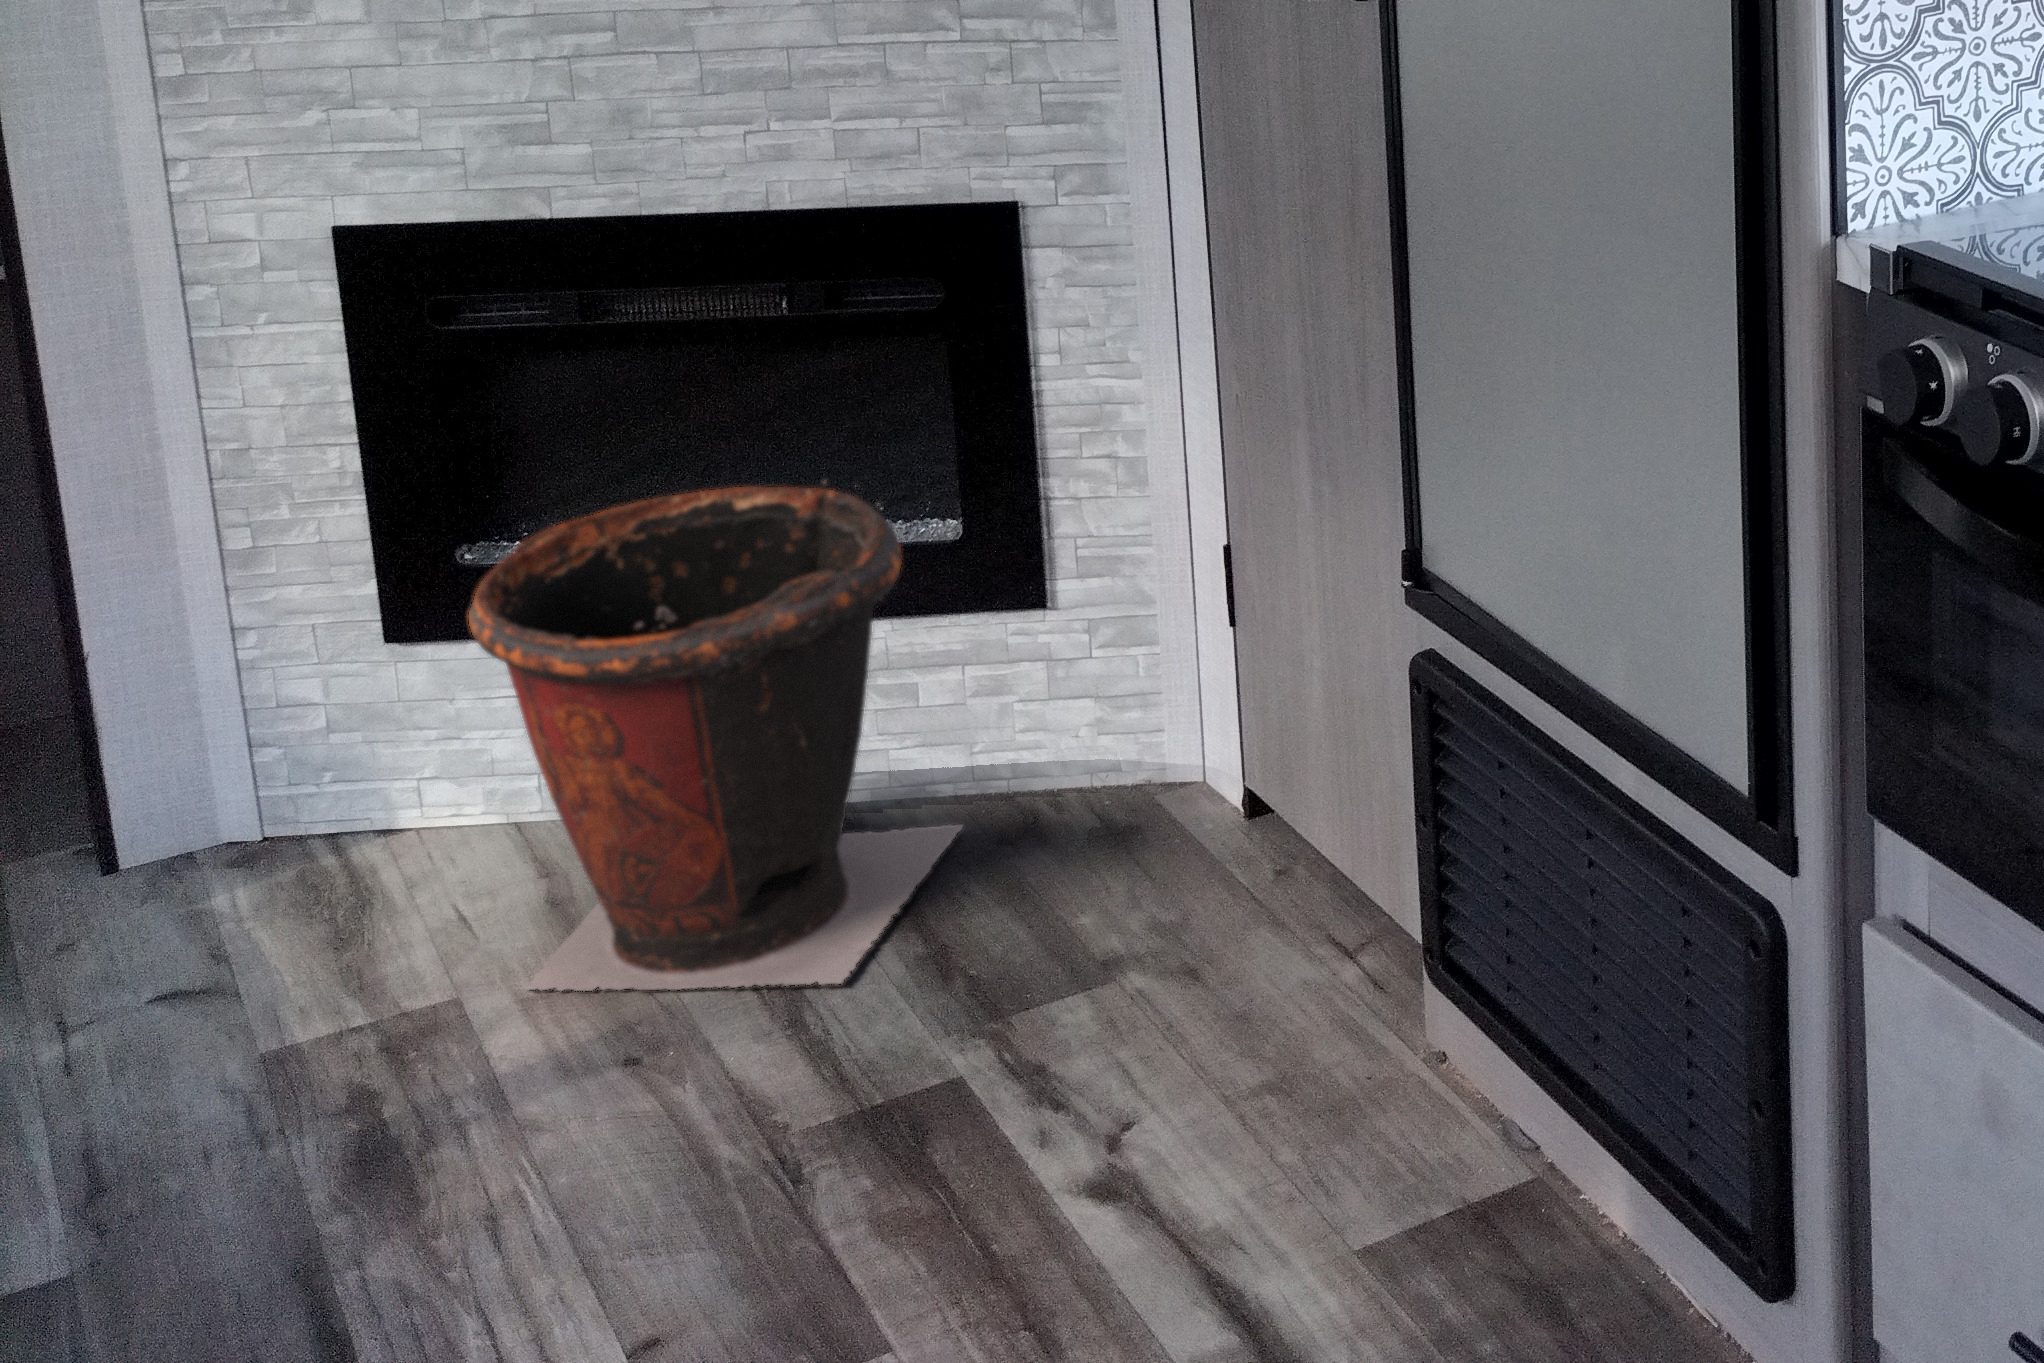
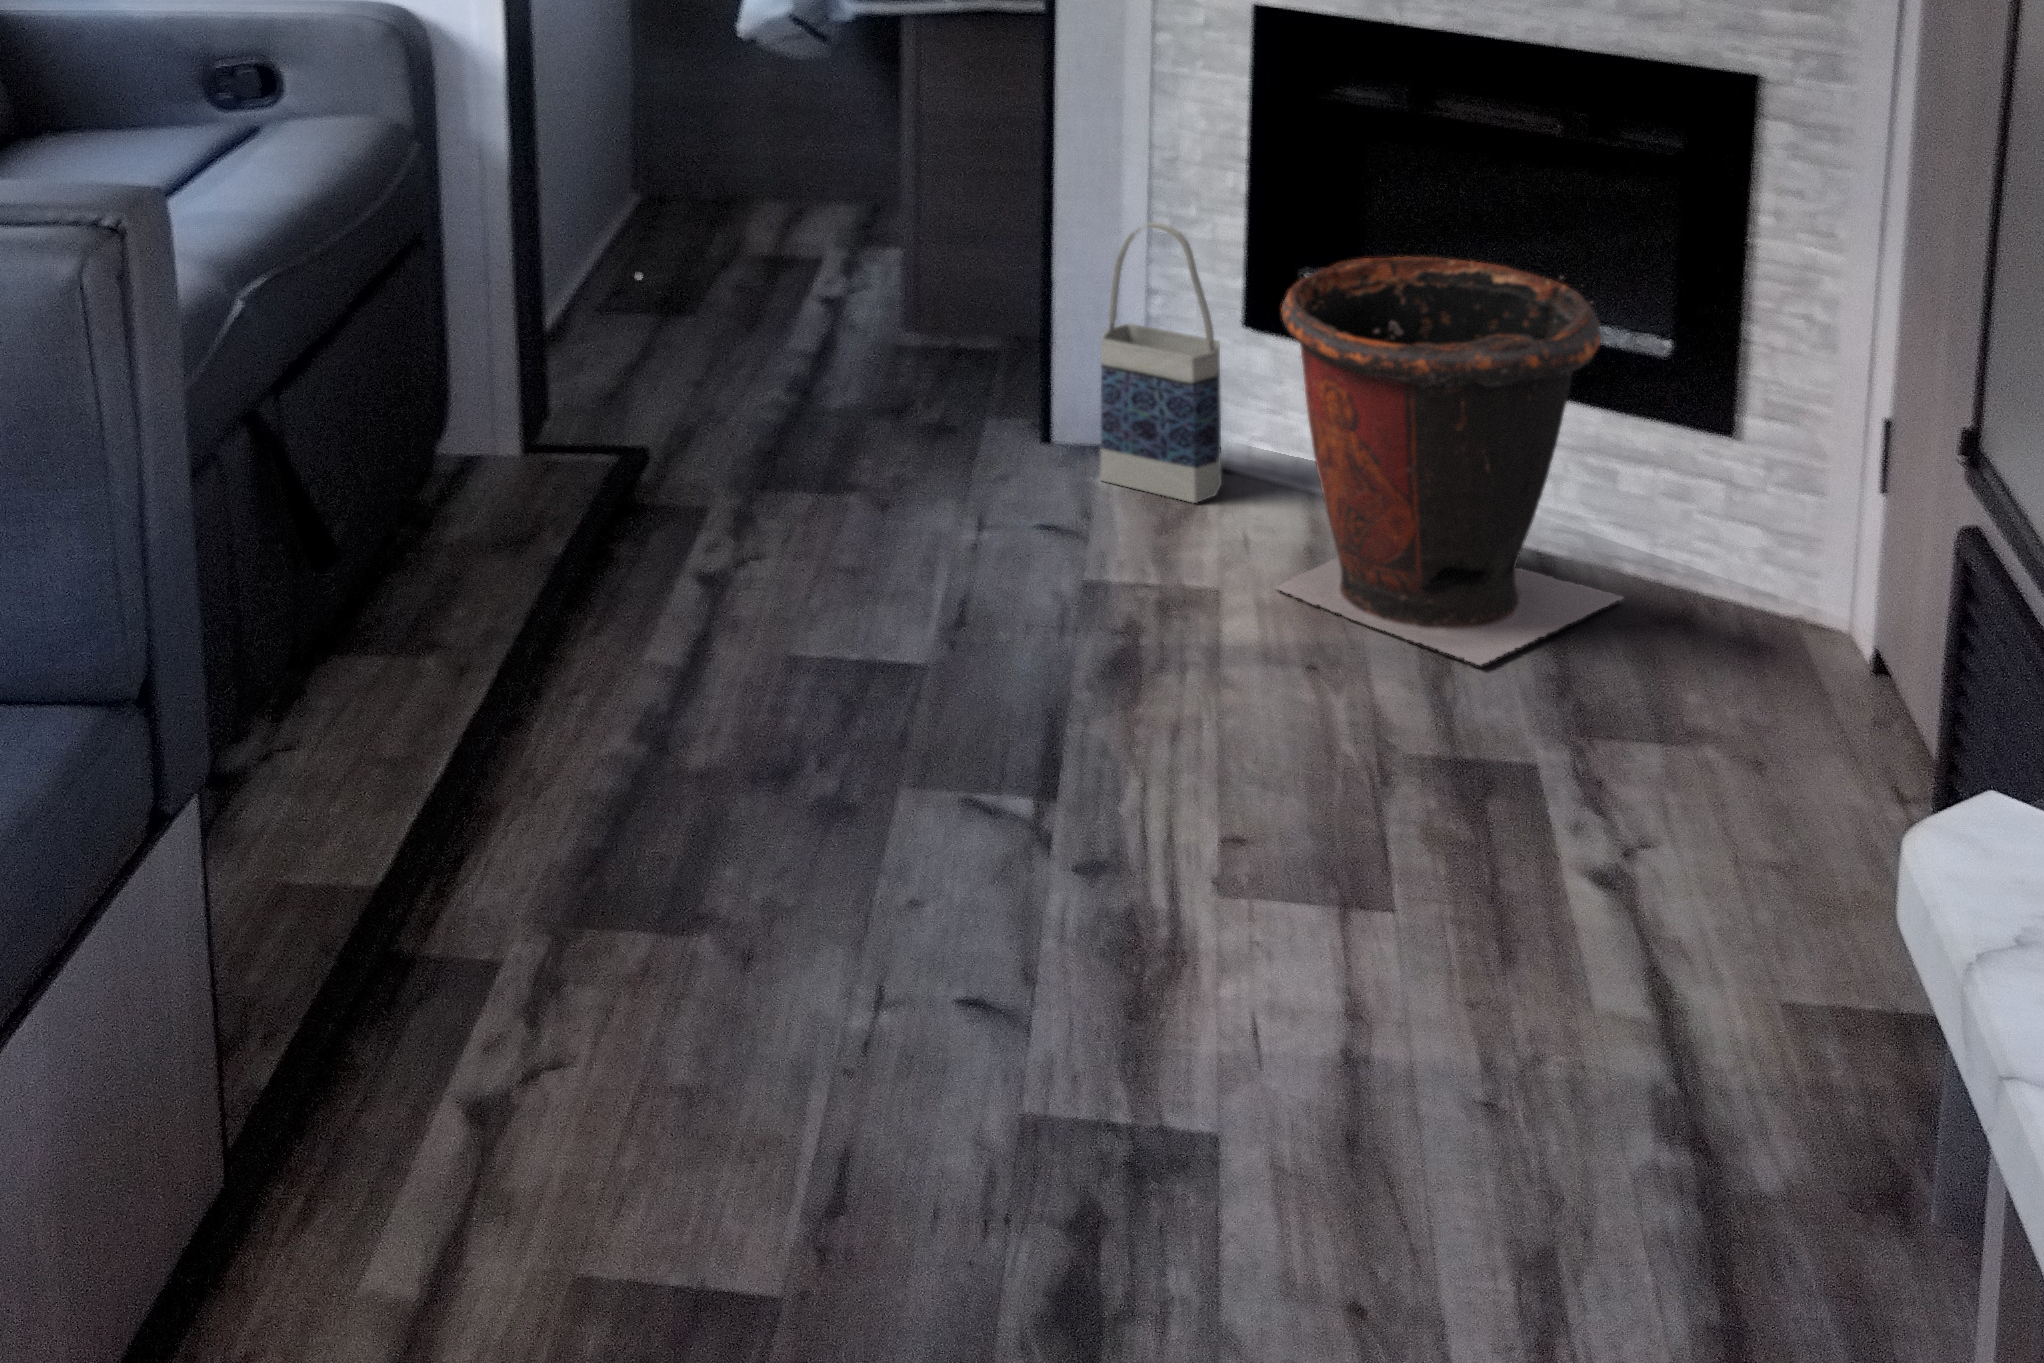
bag: none [157,554,382,930] -> present [1100,222,1222,503]

